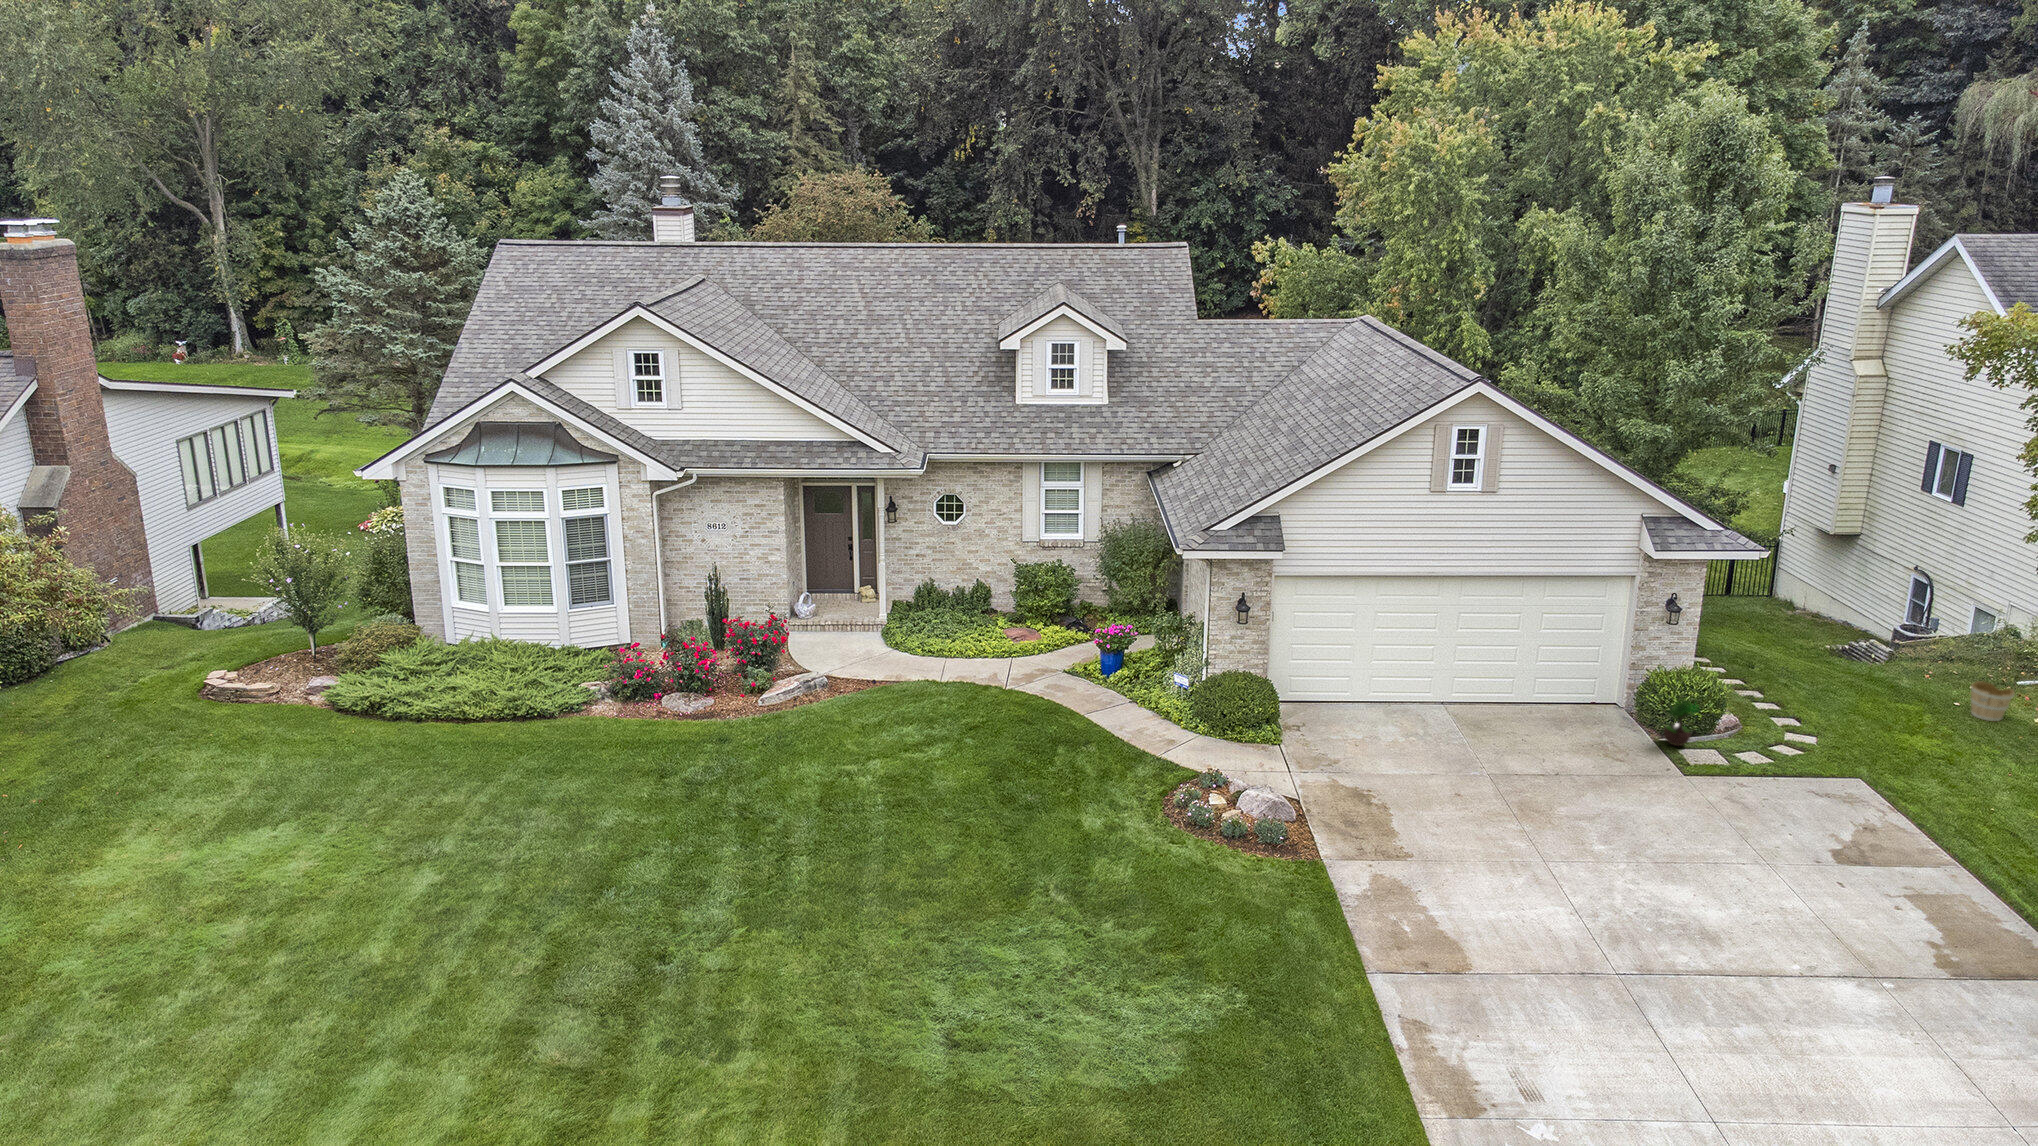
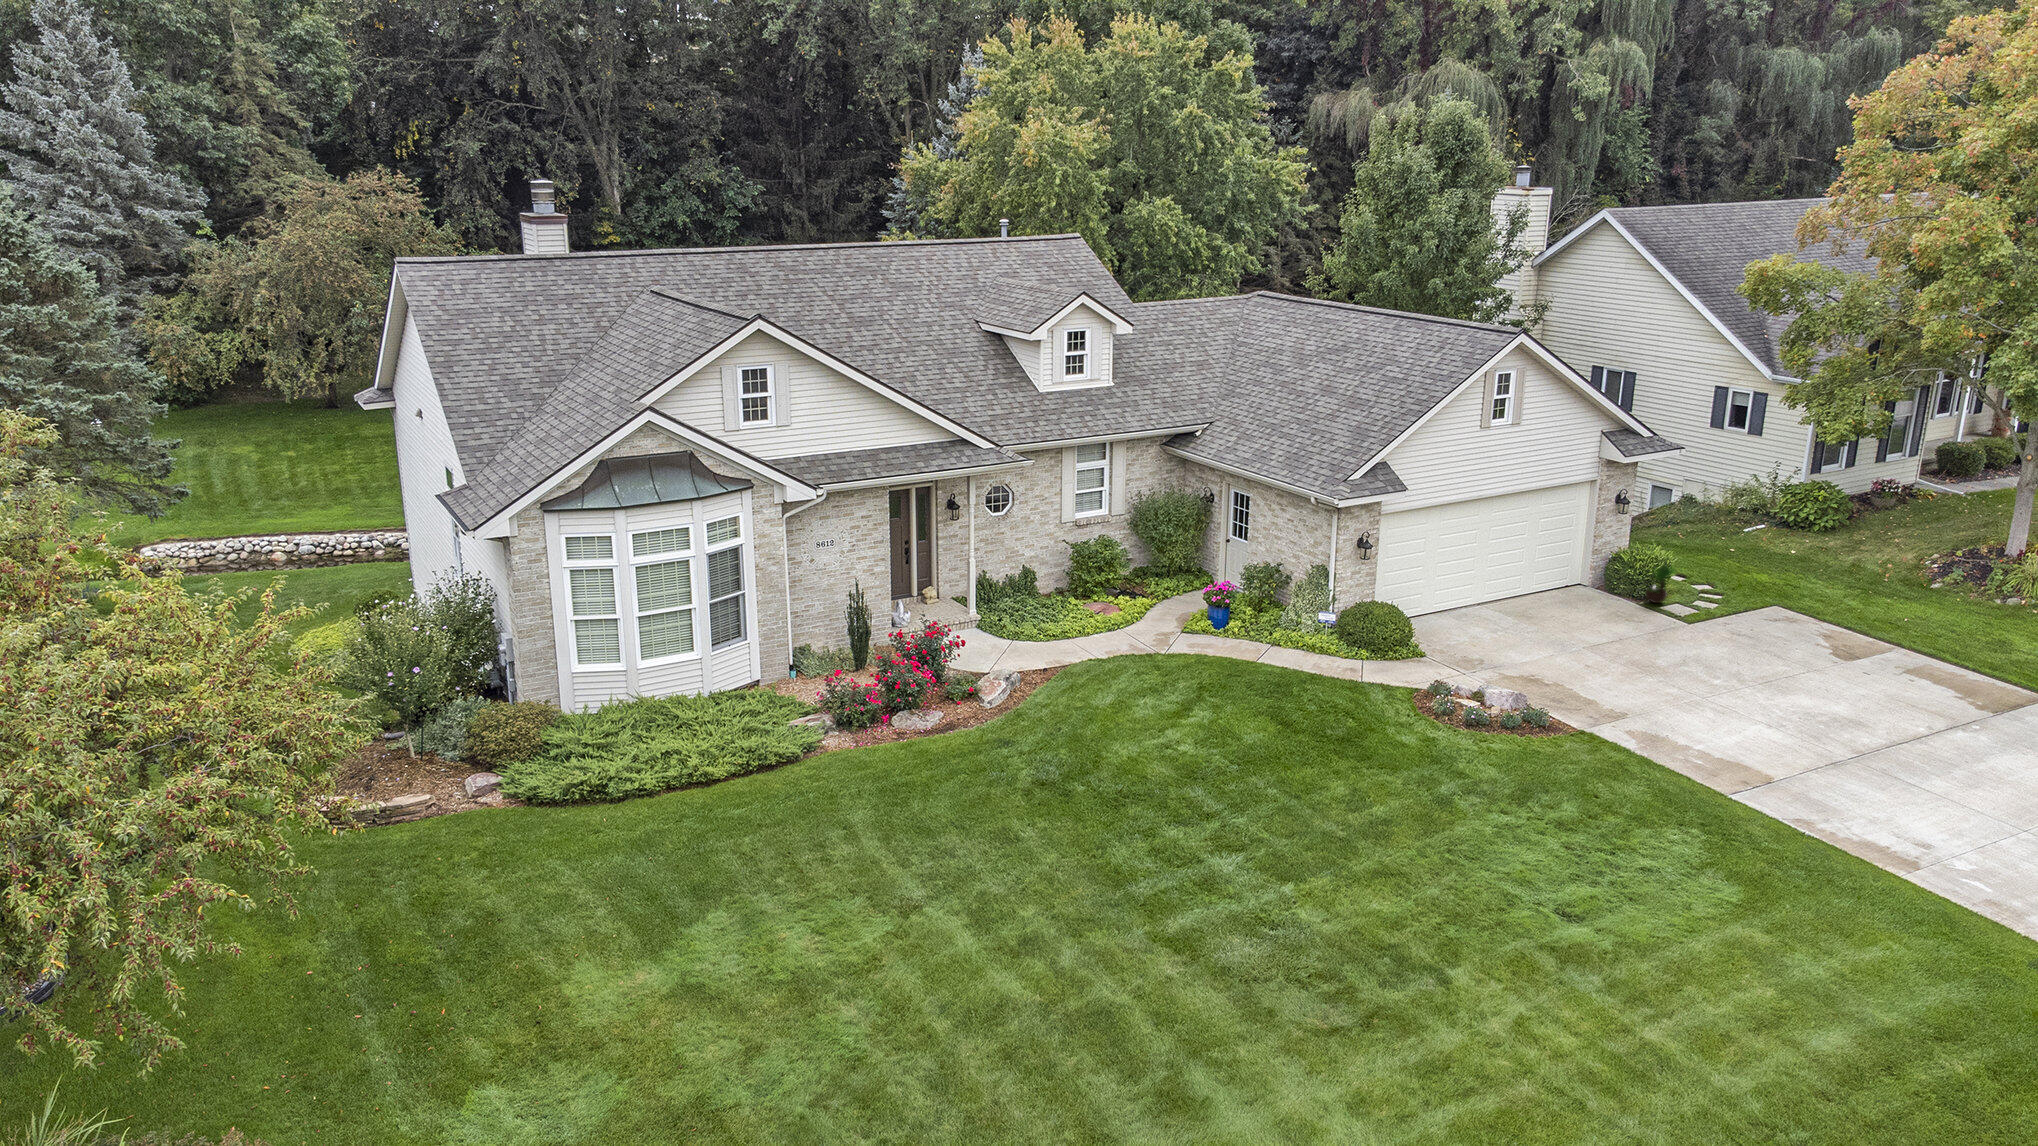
wooden bucket: present [1971,681,2014,722] -> none [1765,526,1794,554]

